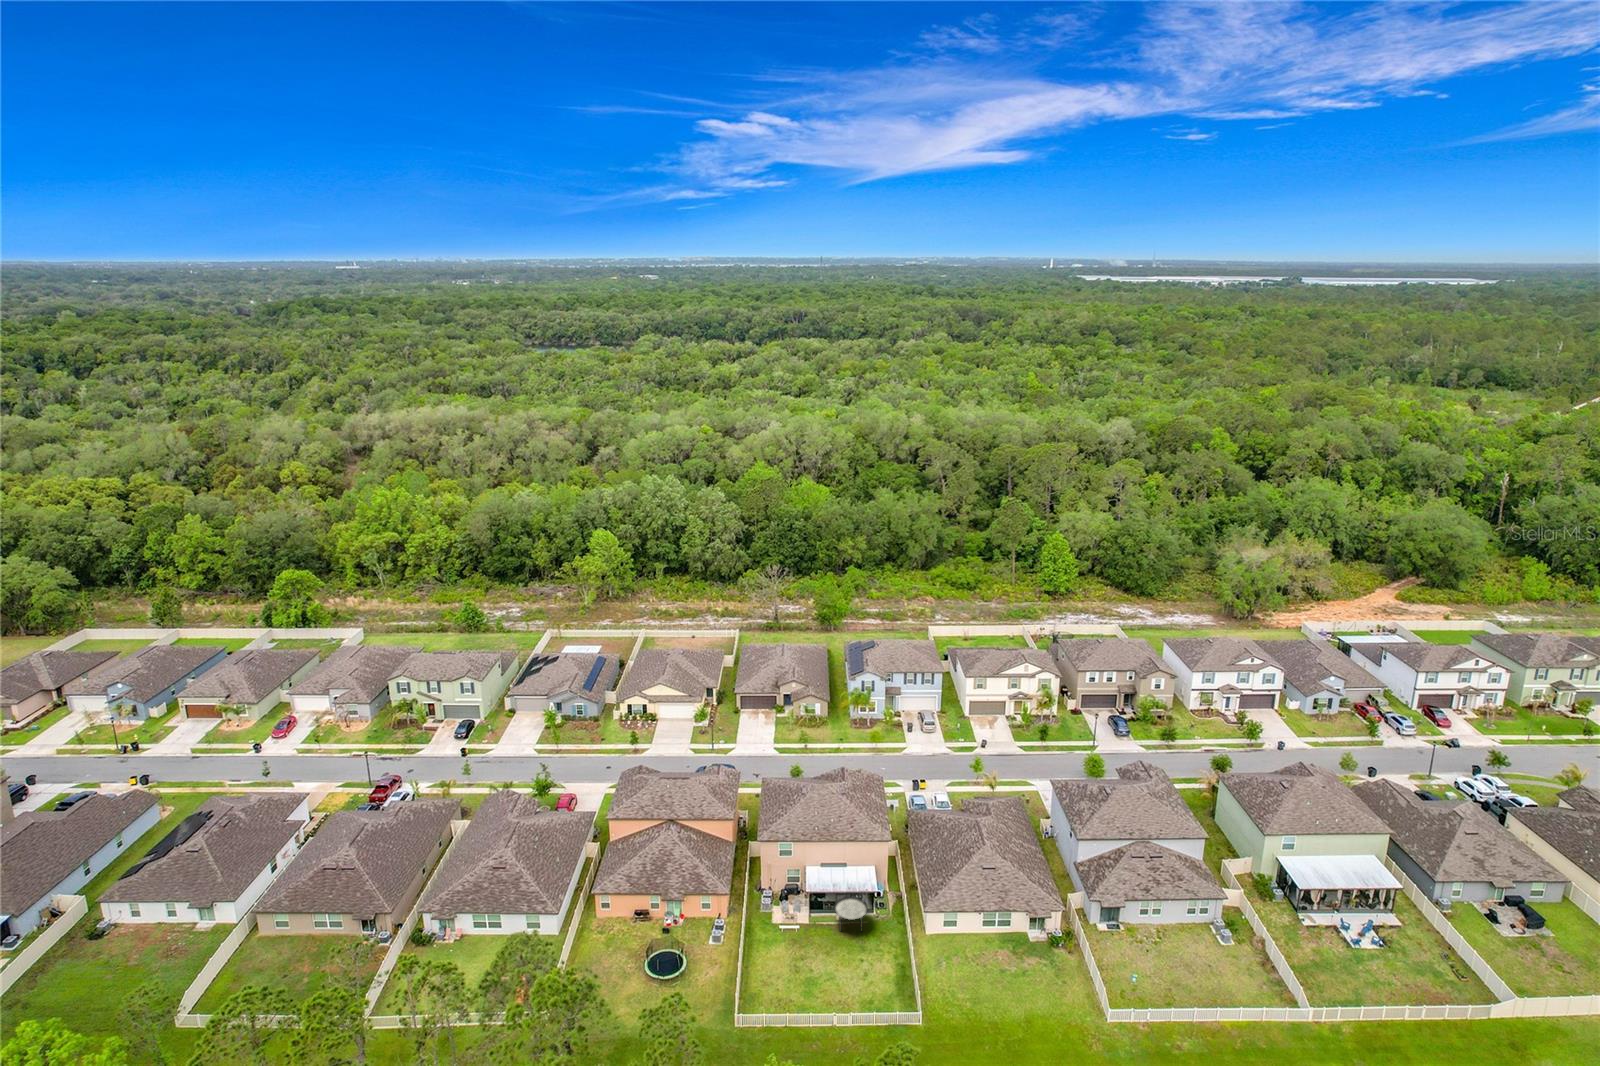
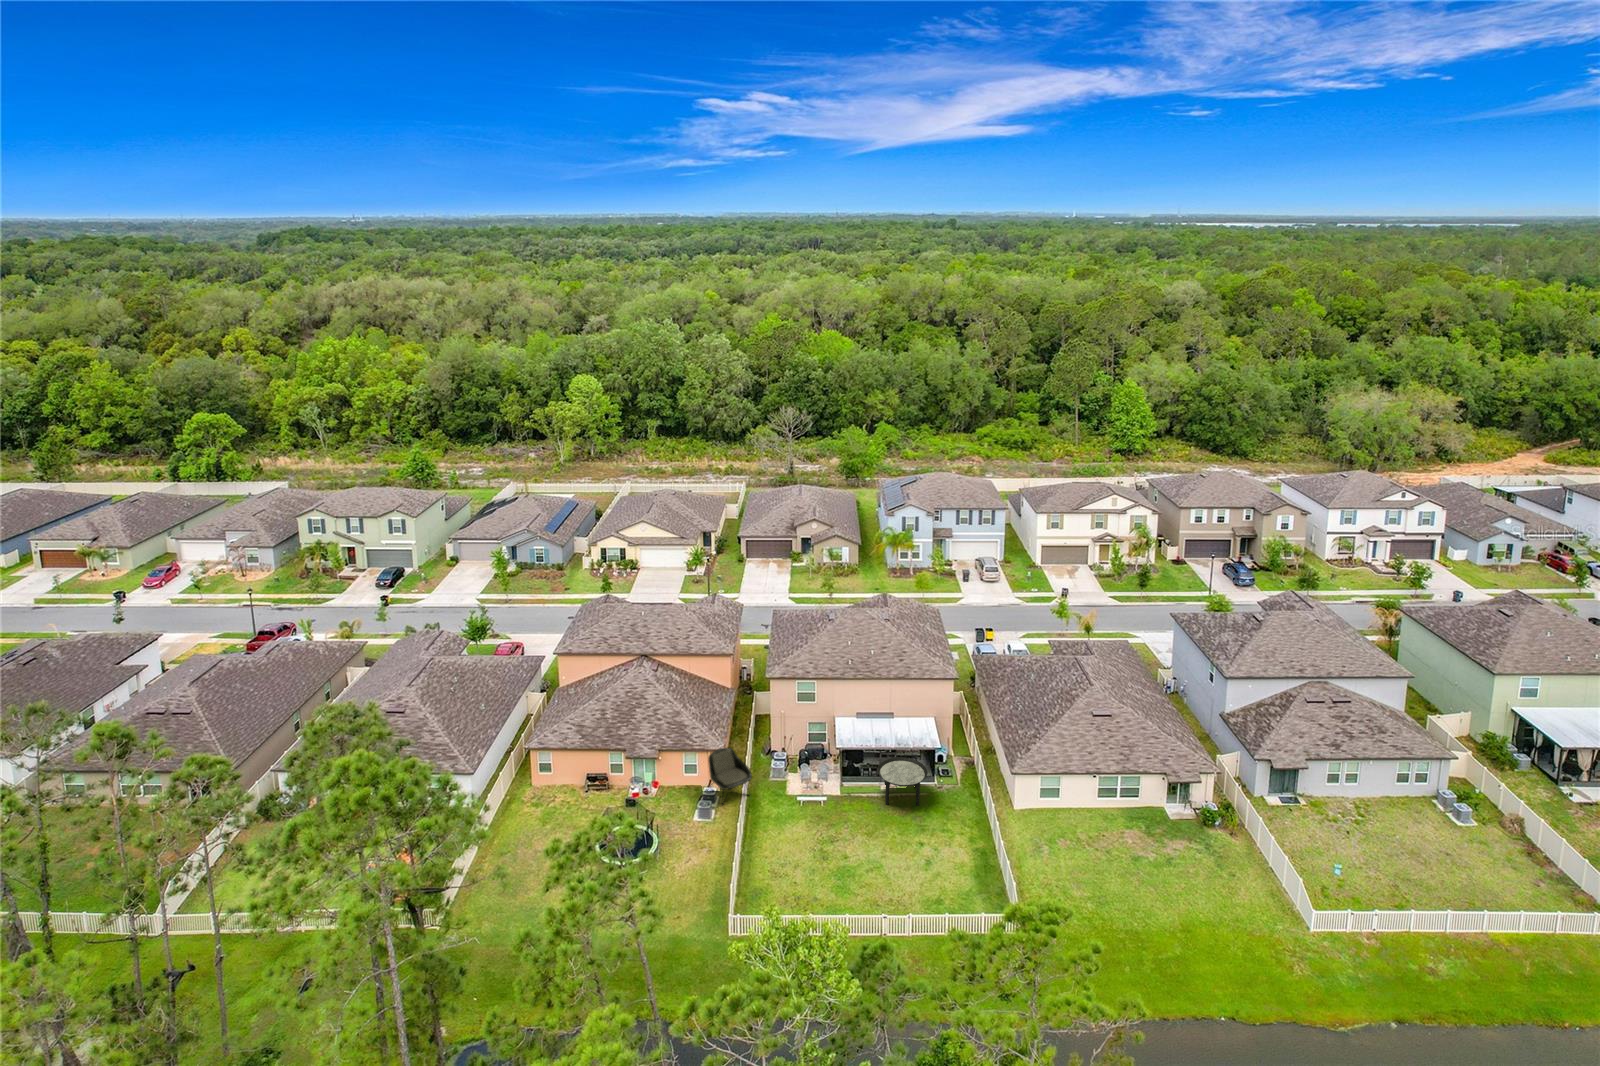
lounge chair: none [718,891,749,933] -> present [708,748,752,804]

